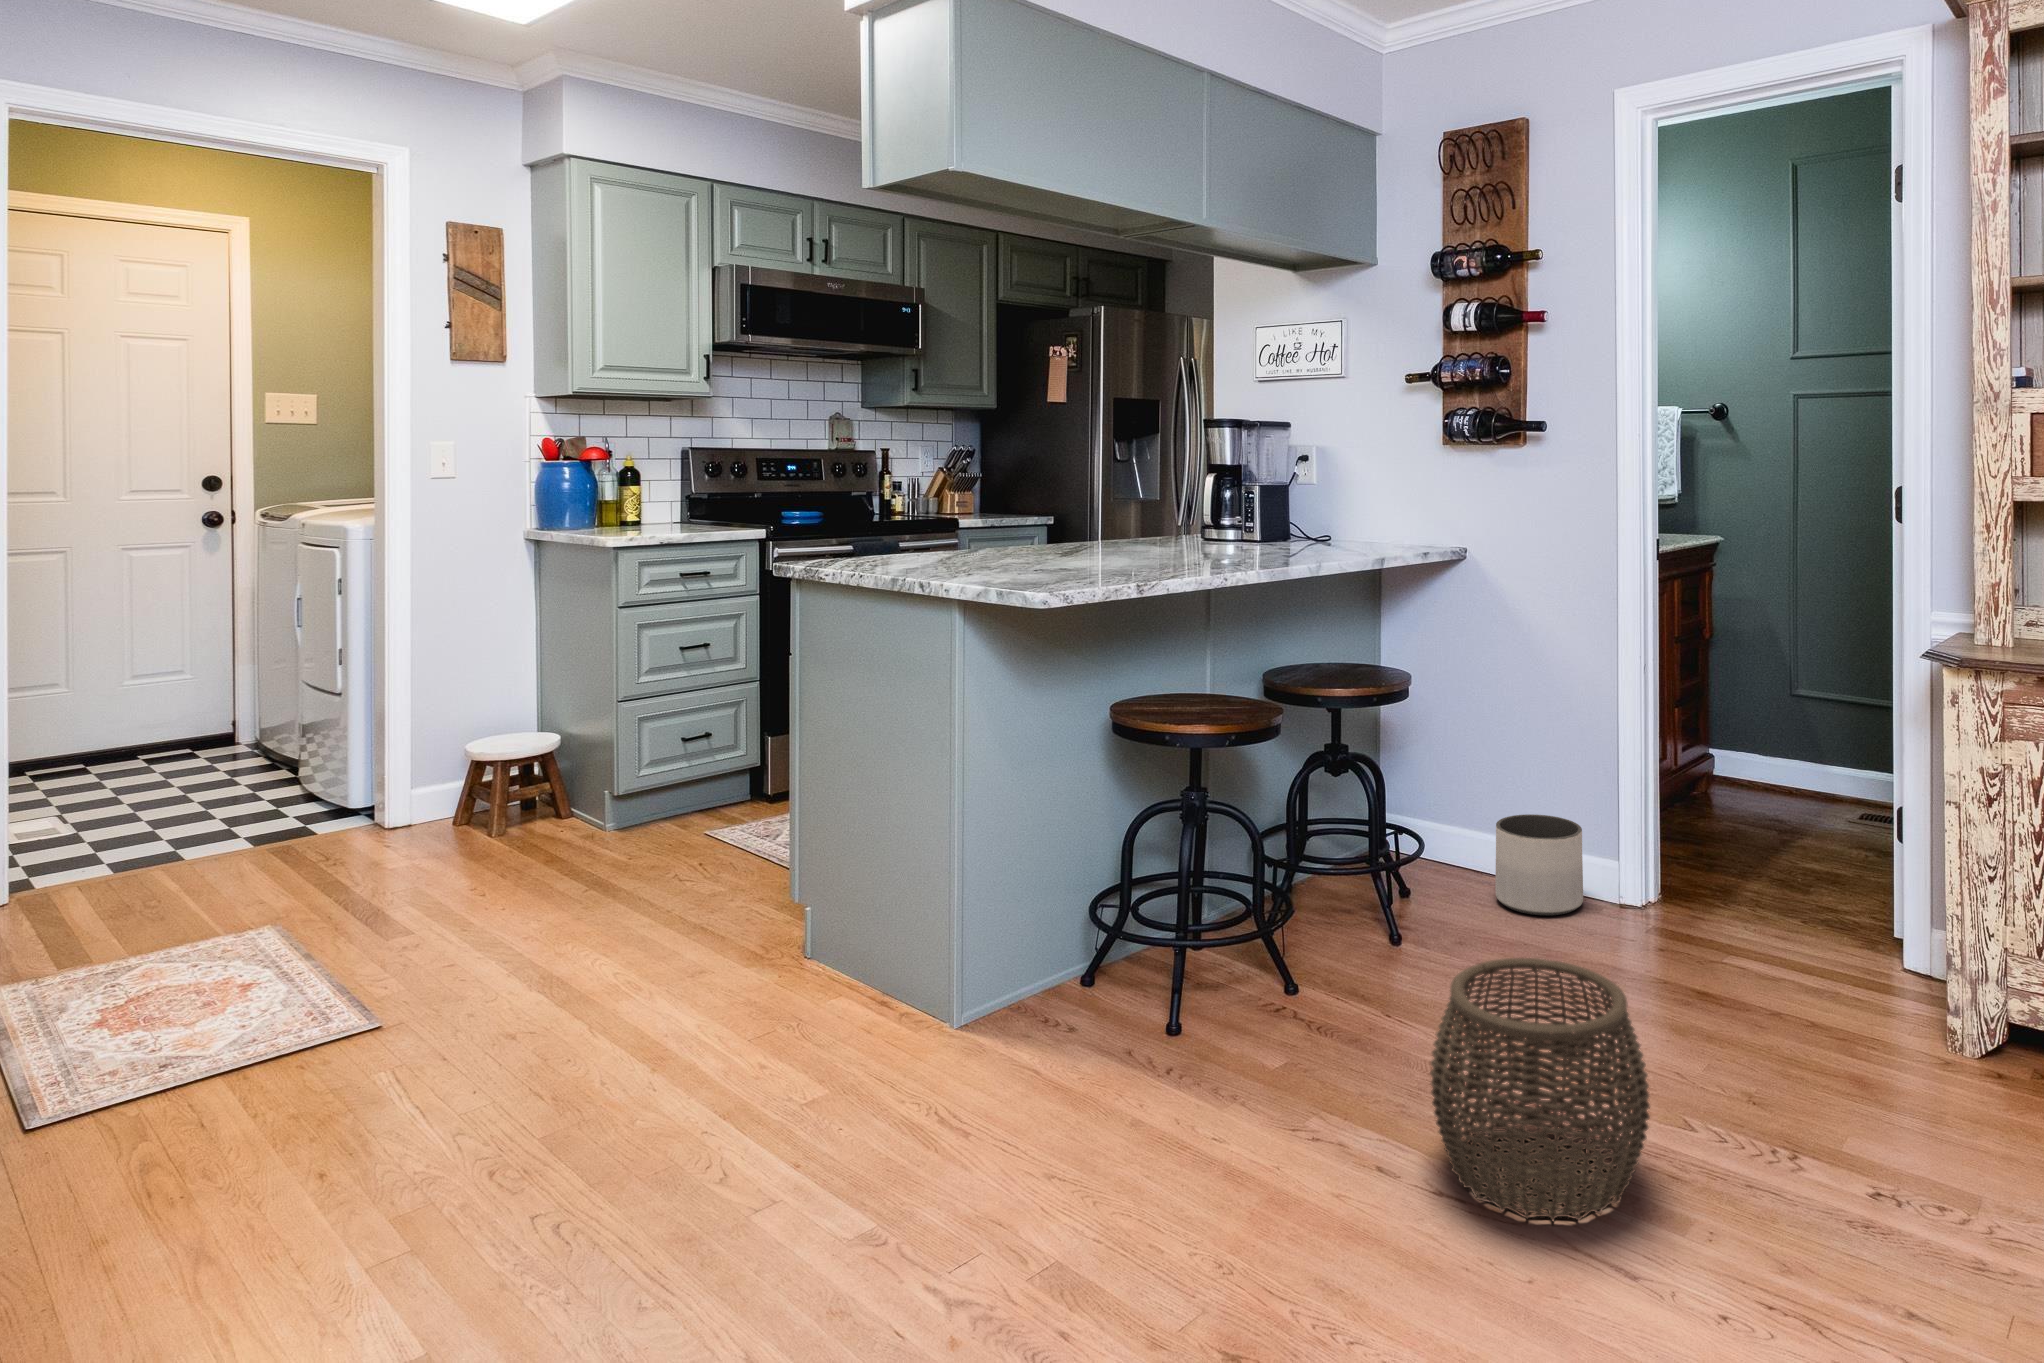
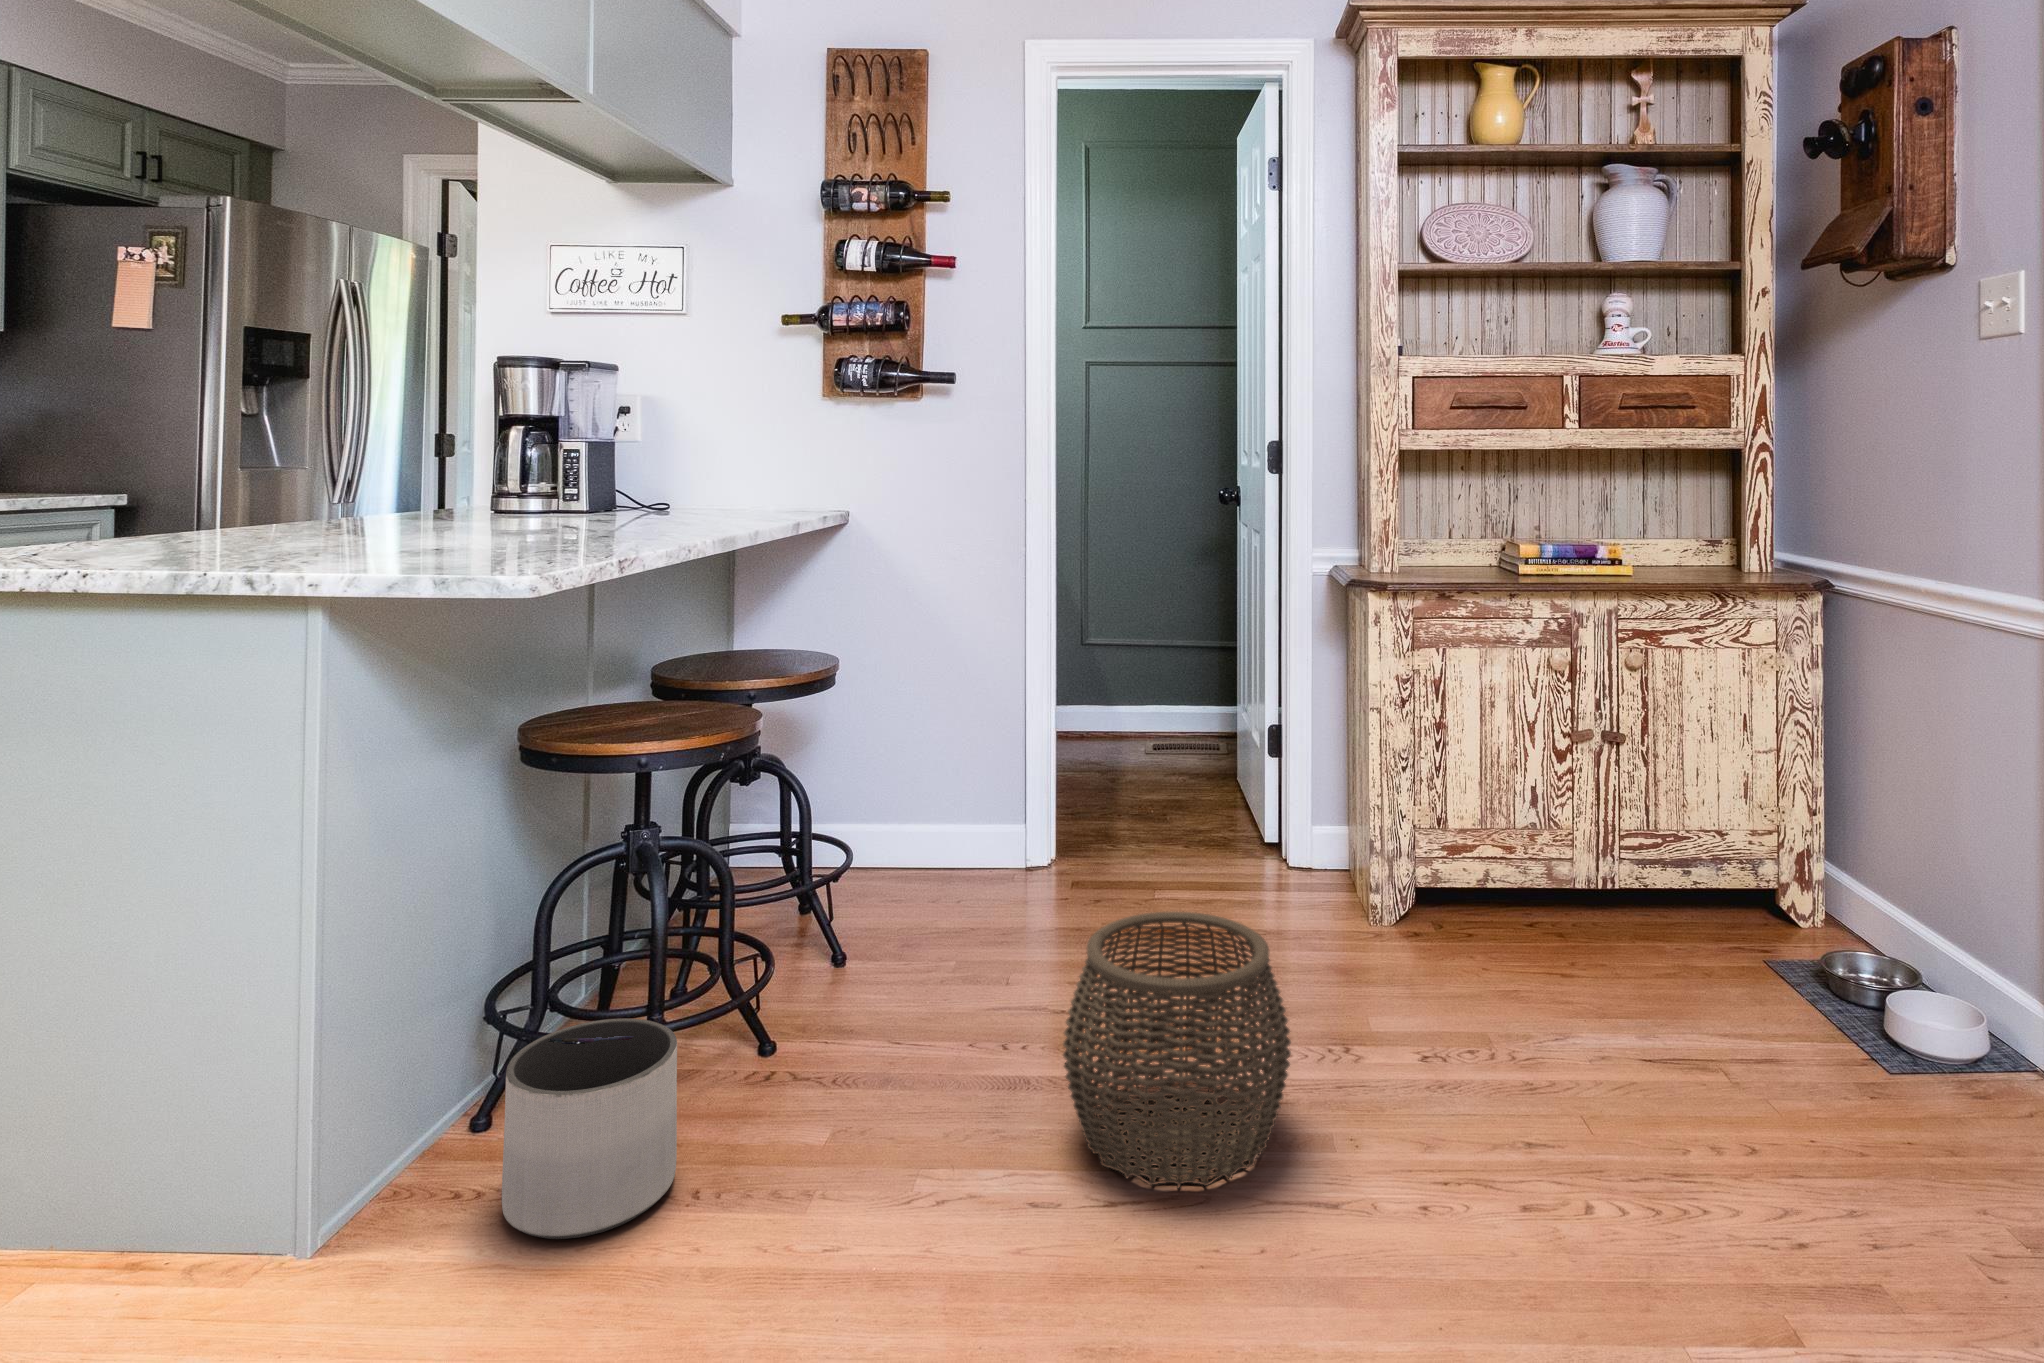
planter: present [1495,814,1583,915] -> present [502,1018,677,1239]

